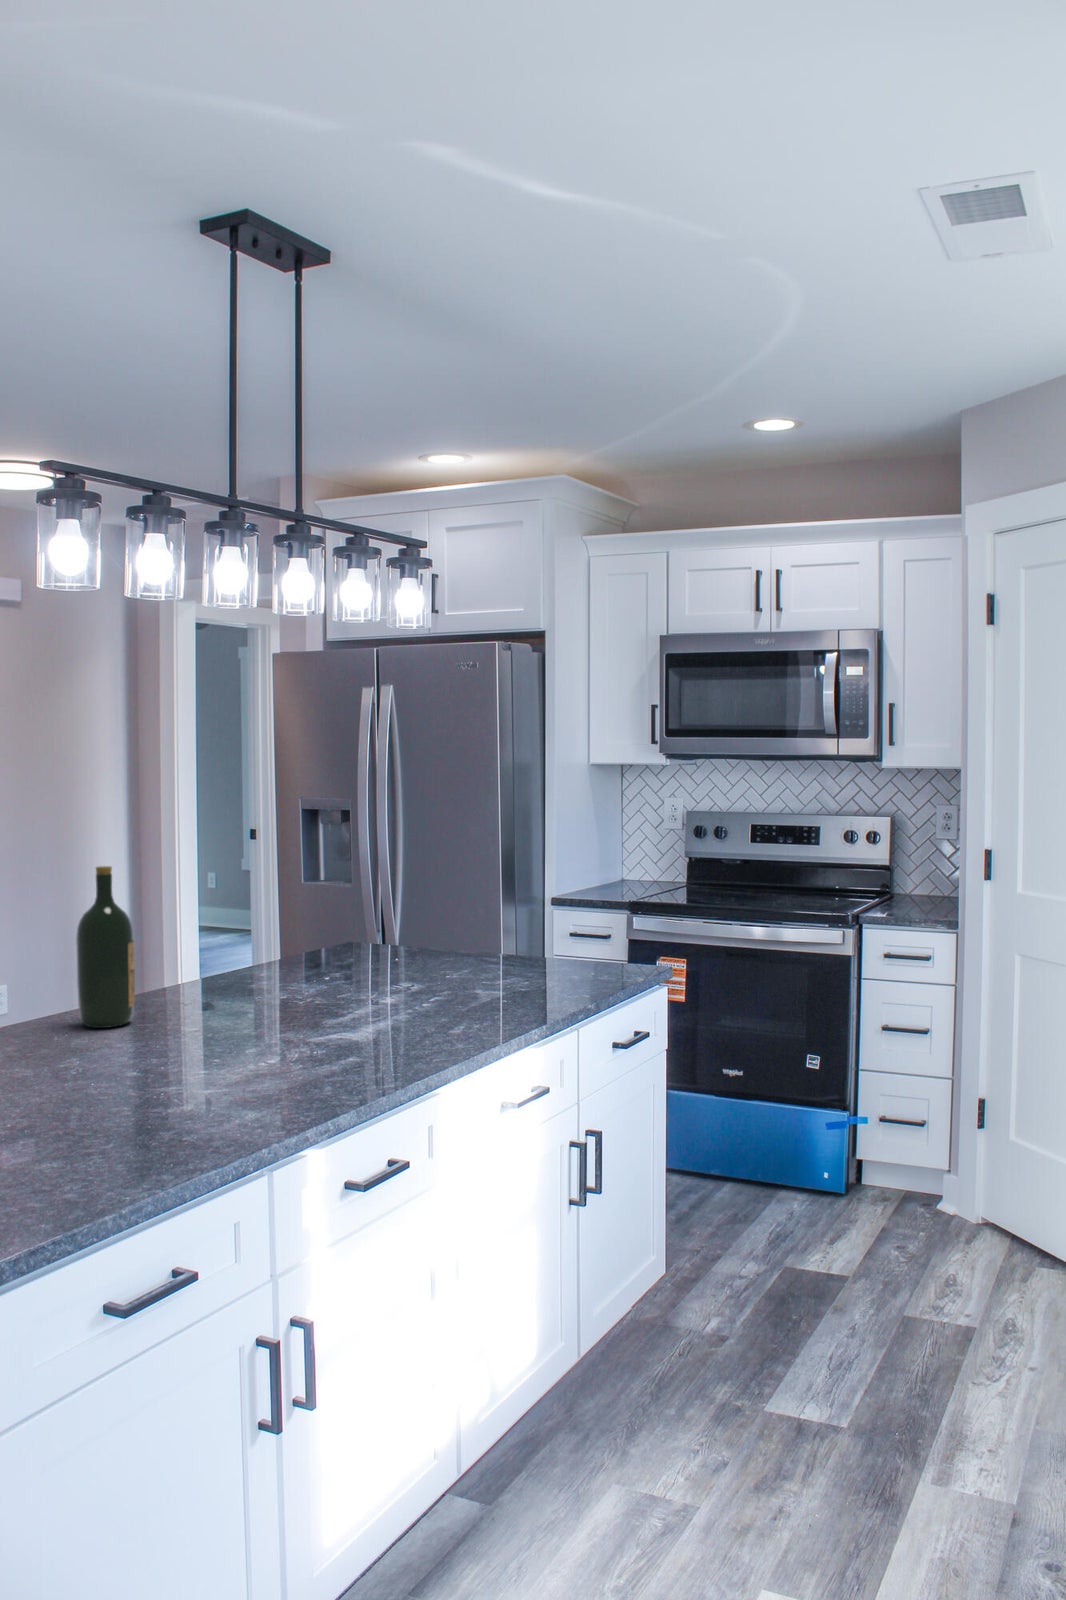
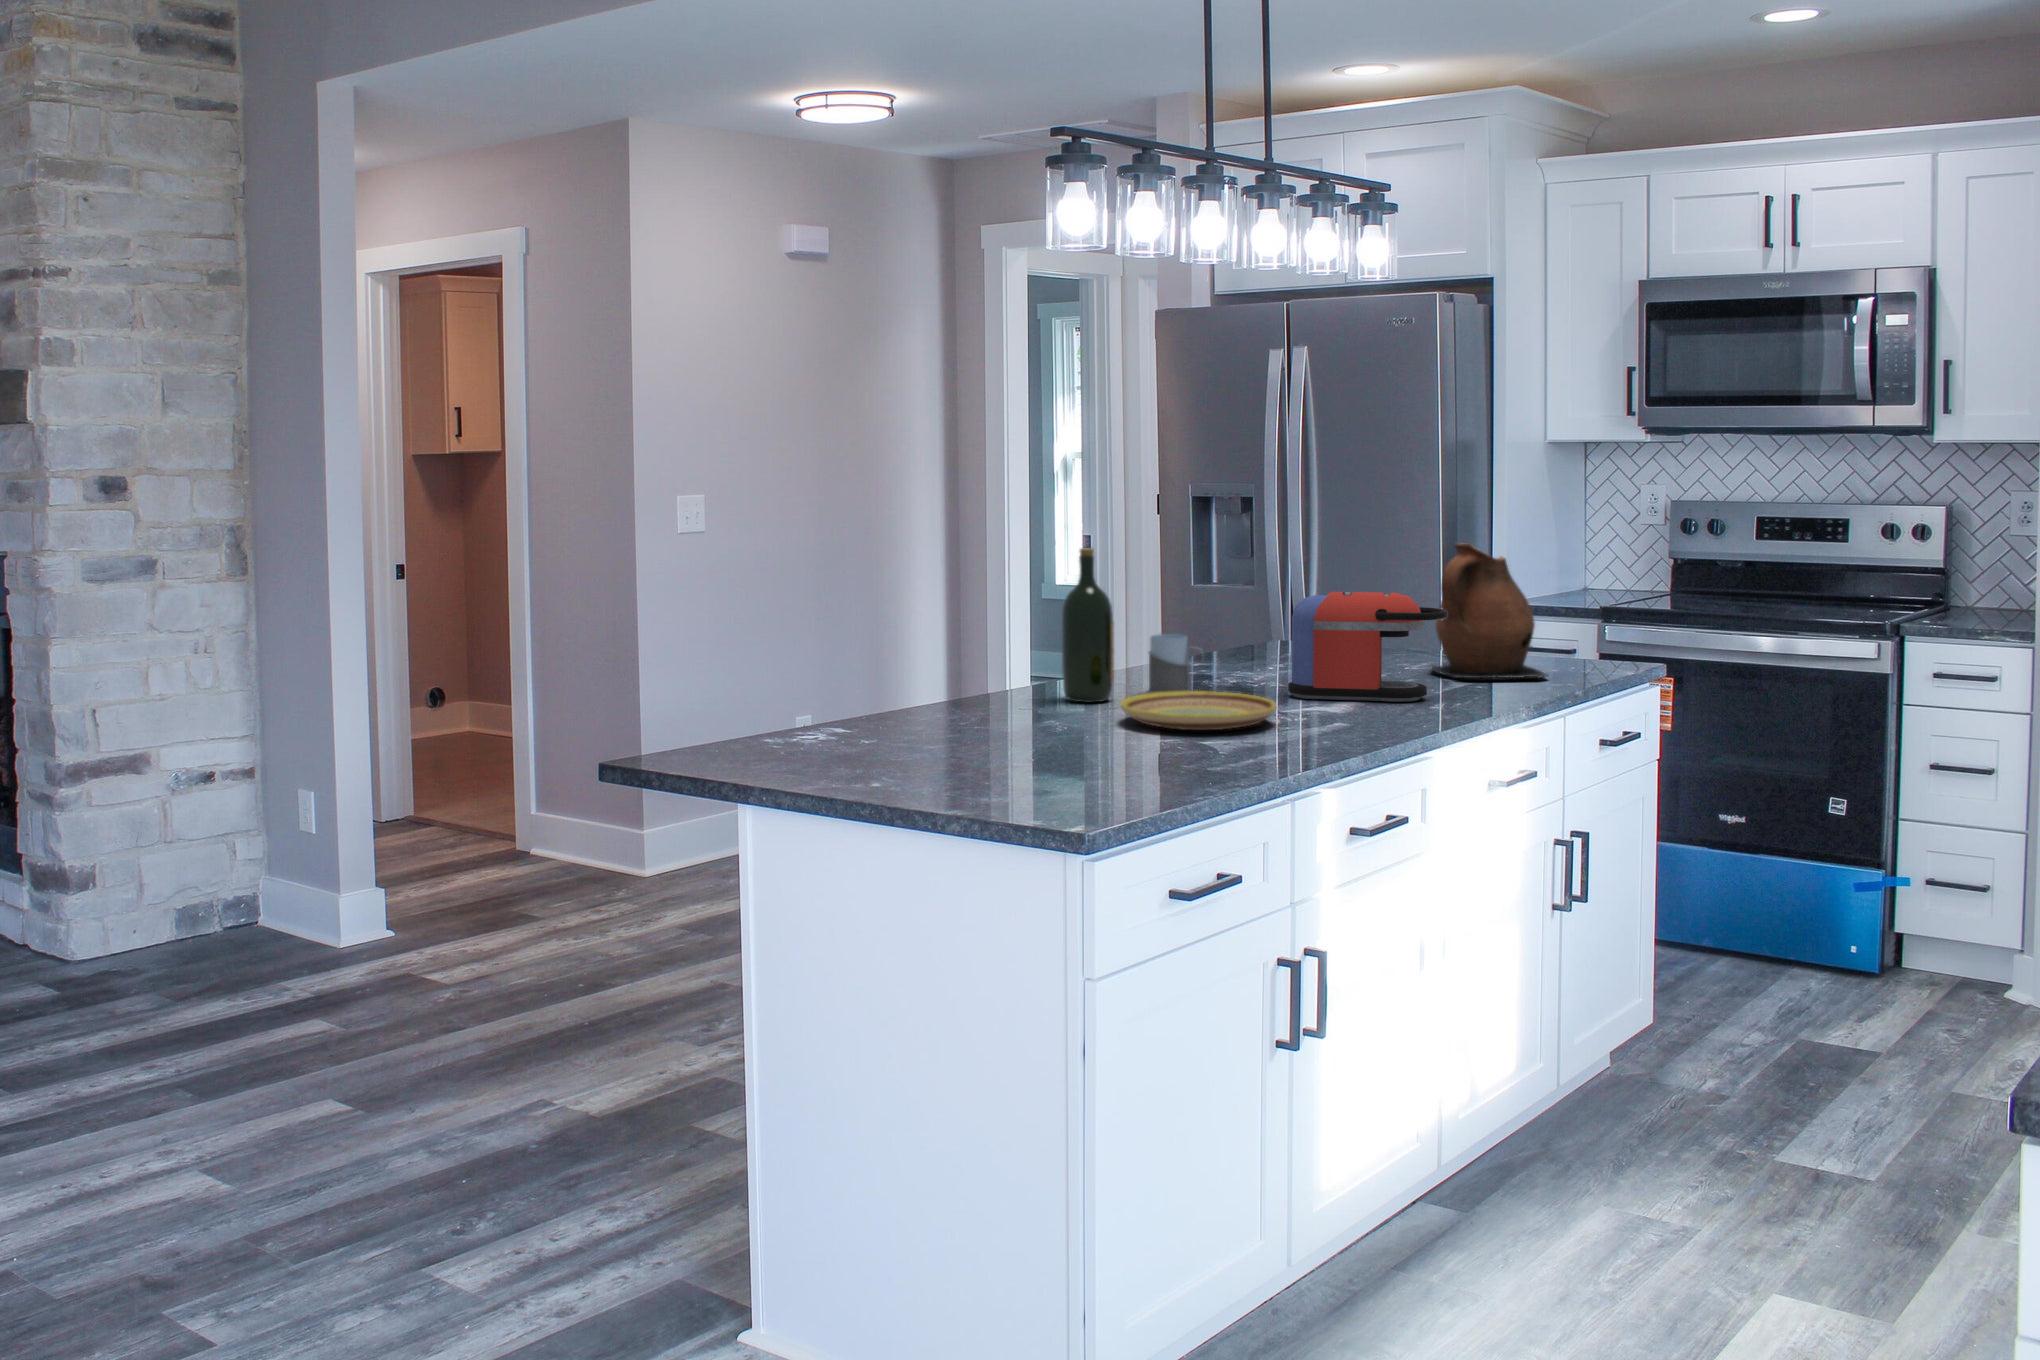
ceramic pitcher: none [464,855,572,983] -> present [1431,543,1547,679]
coffee maker: none [318,907,468,1016] -> present [1288,592,1447,702]
mug: none [175,950,233,1017] -> present [1145,634,1204,694]
plate: none [108,1017,278,1070] -> present [1121,691,1276,730]

